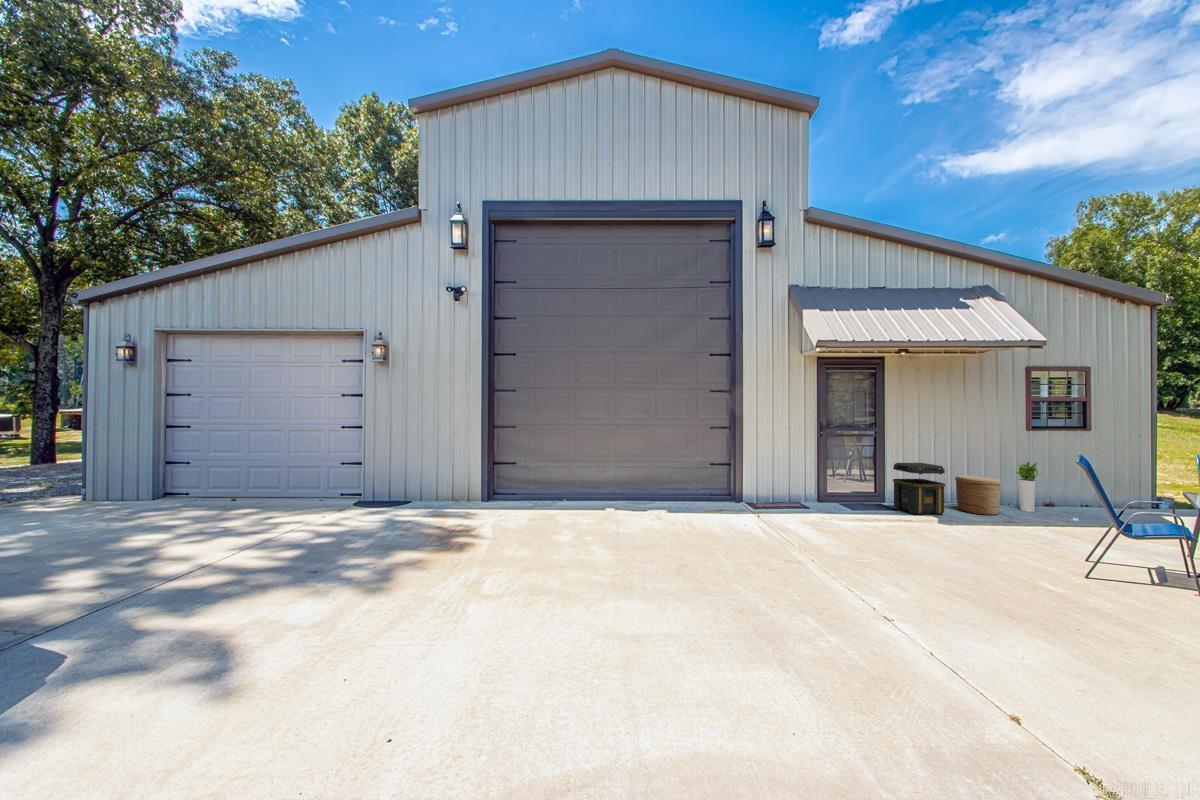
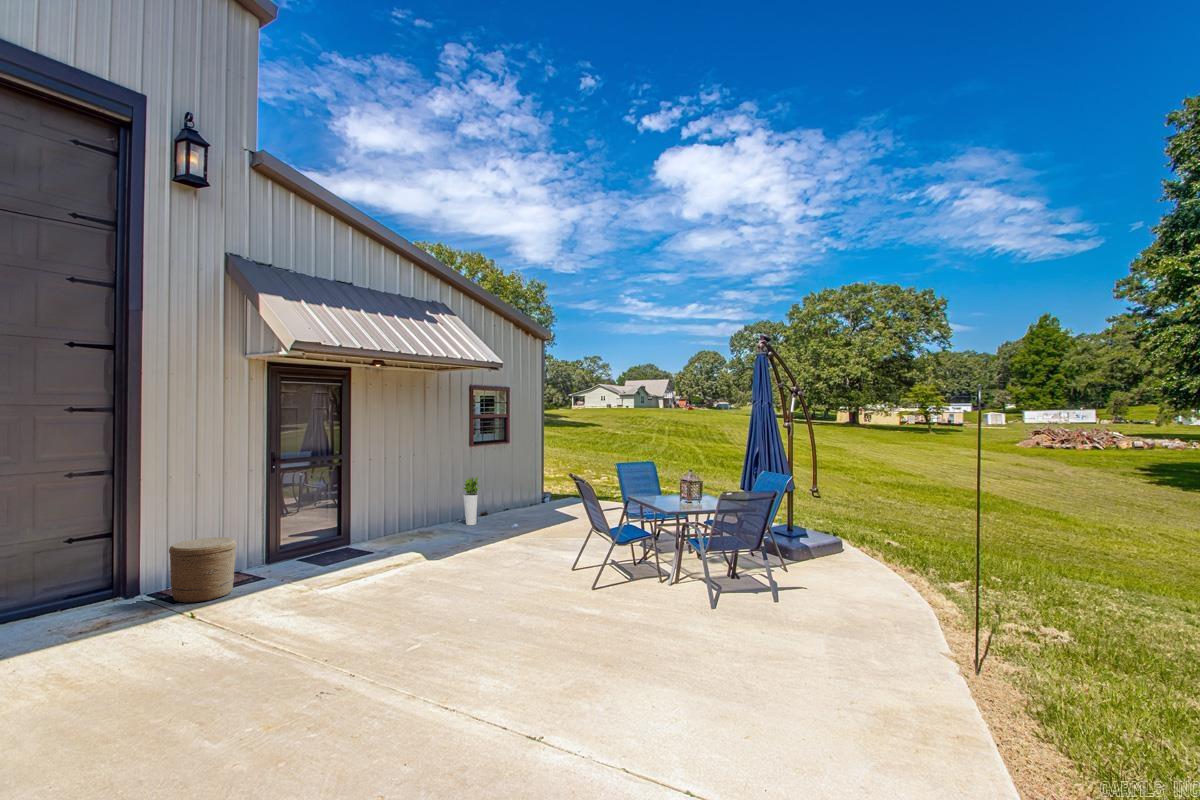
toolbox: present [893,463,945,514] -> none [360,491,414,553]
woven basket: present [955,475,1001,515] -> present [169,537,236,603]

